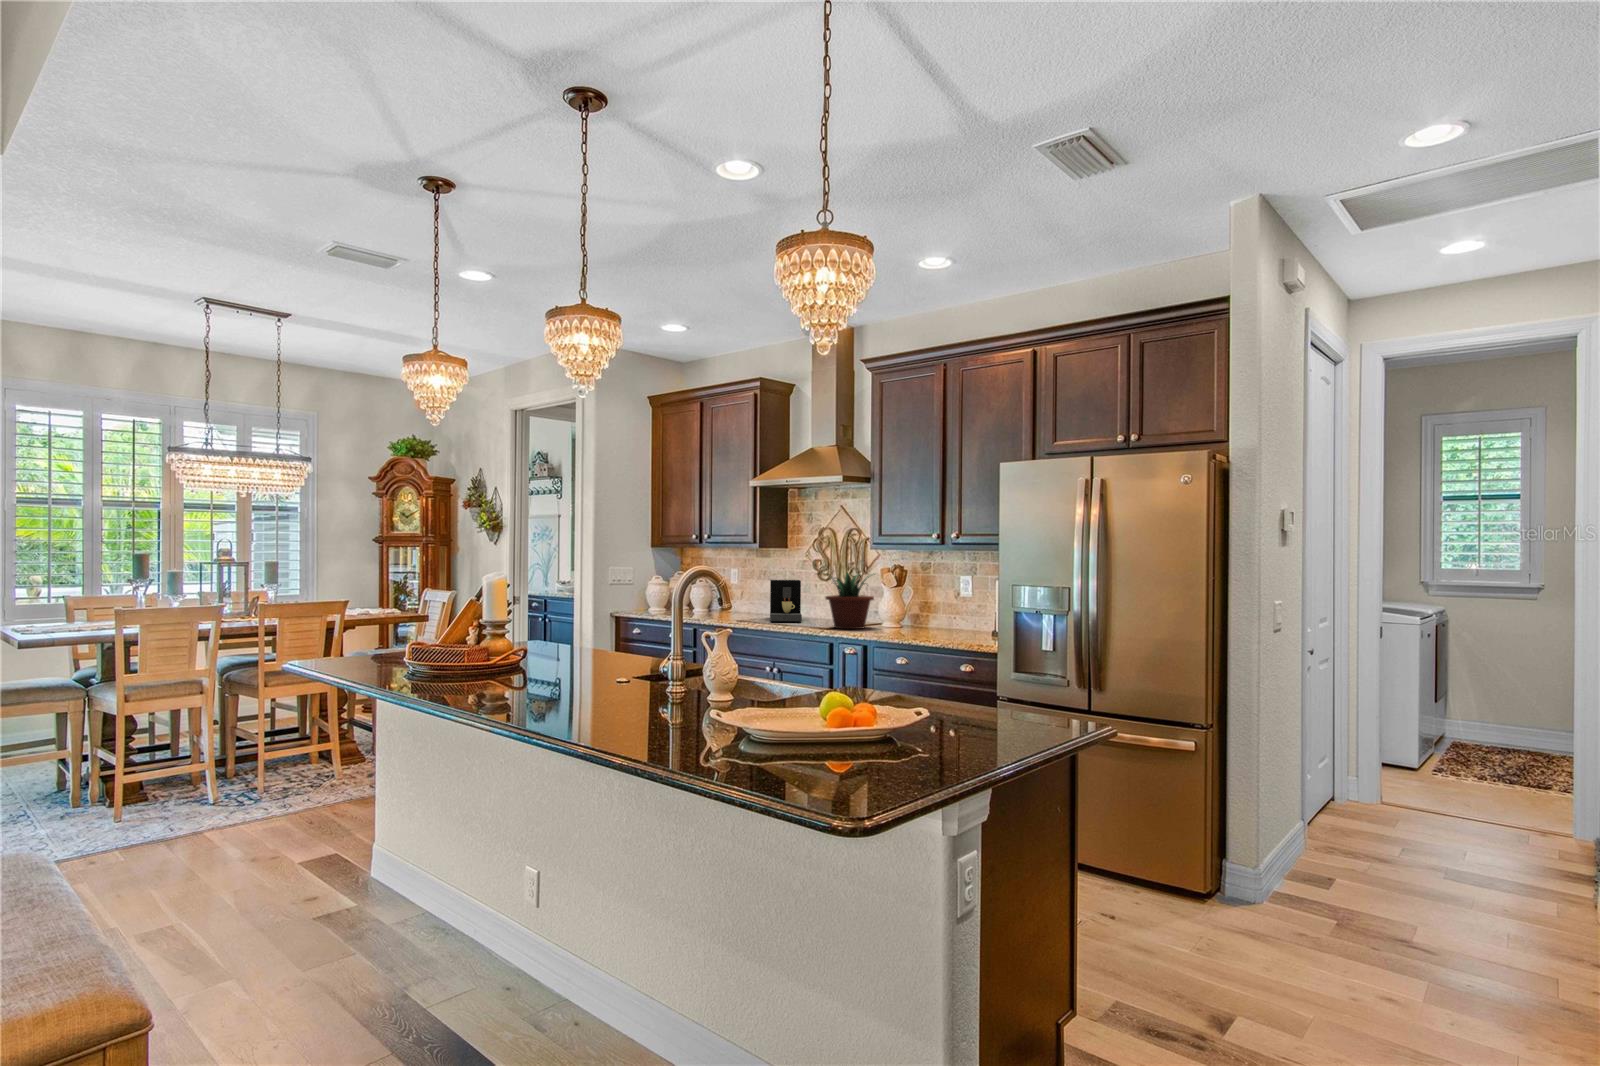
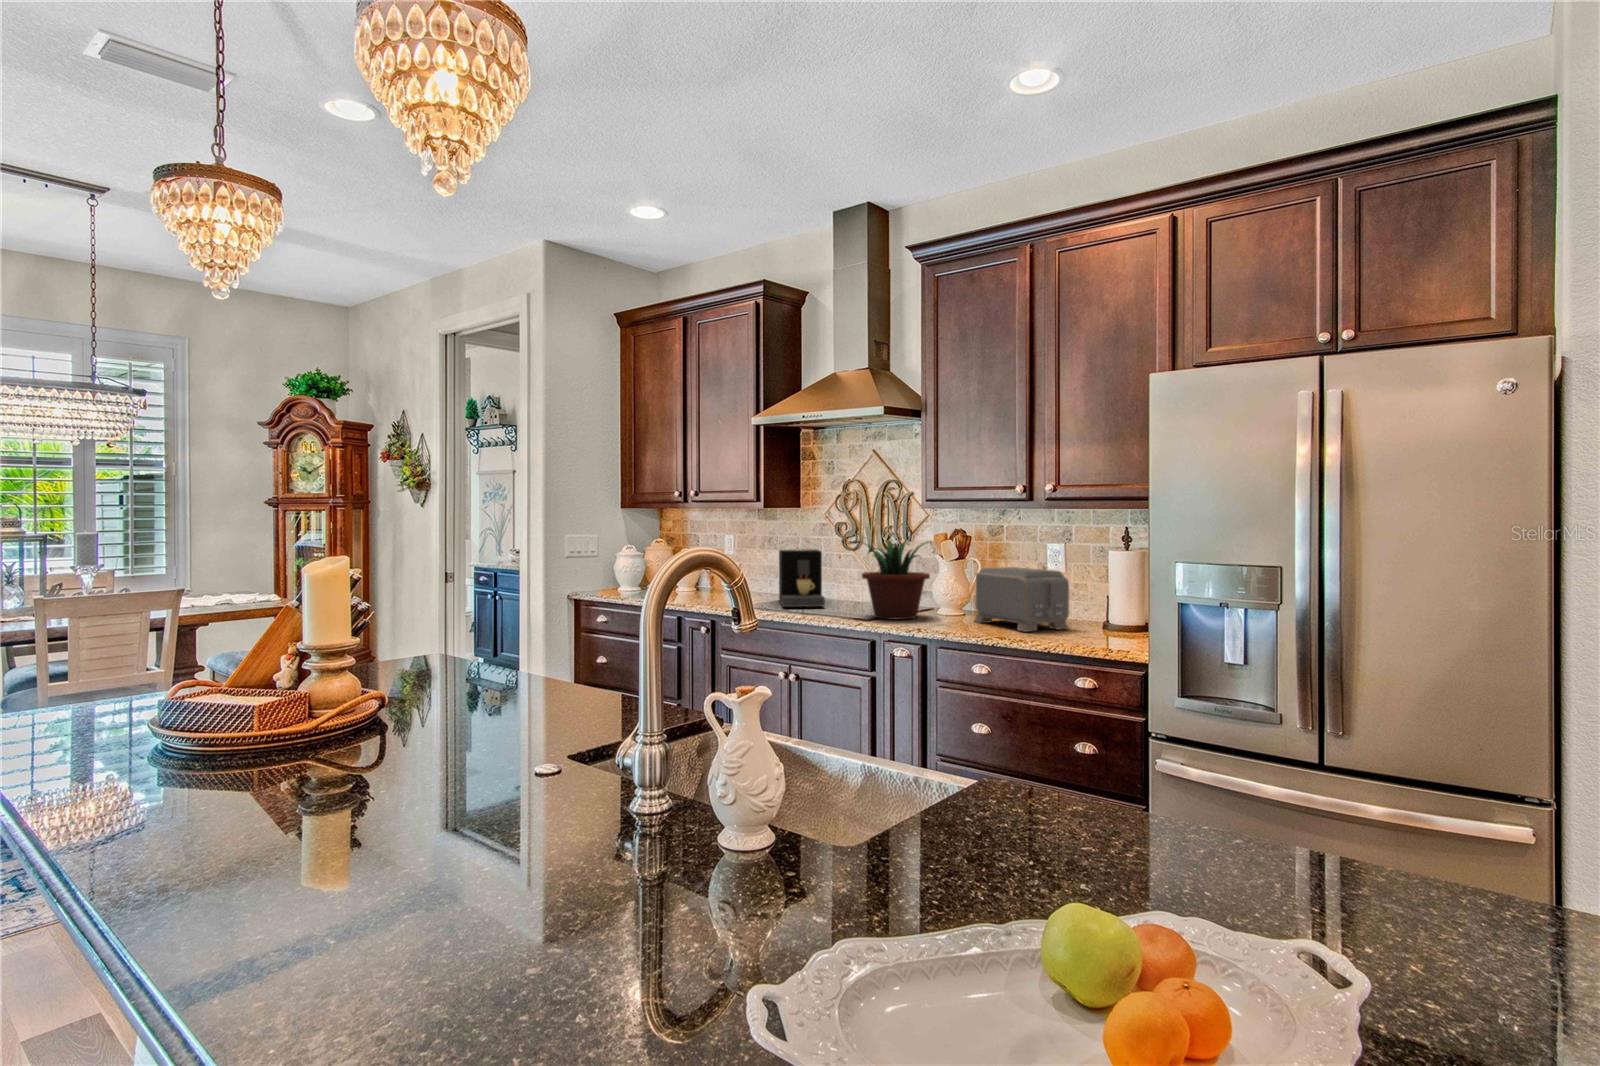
toaster: none [903,592,965,636] -> present [974,567,1069,632]

